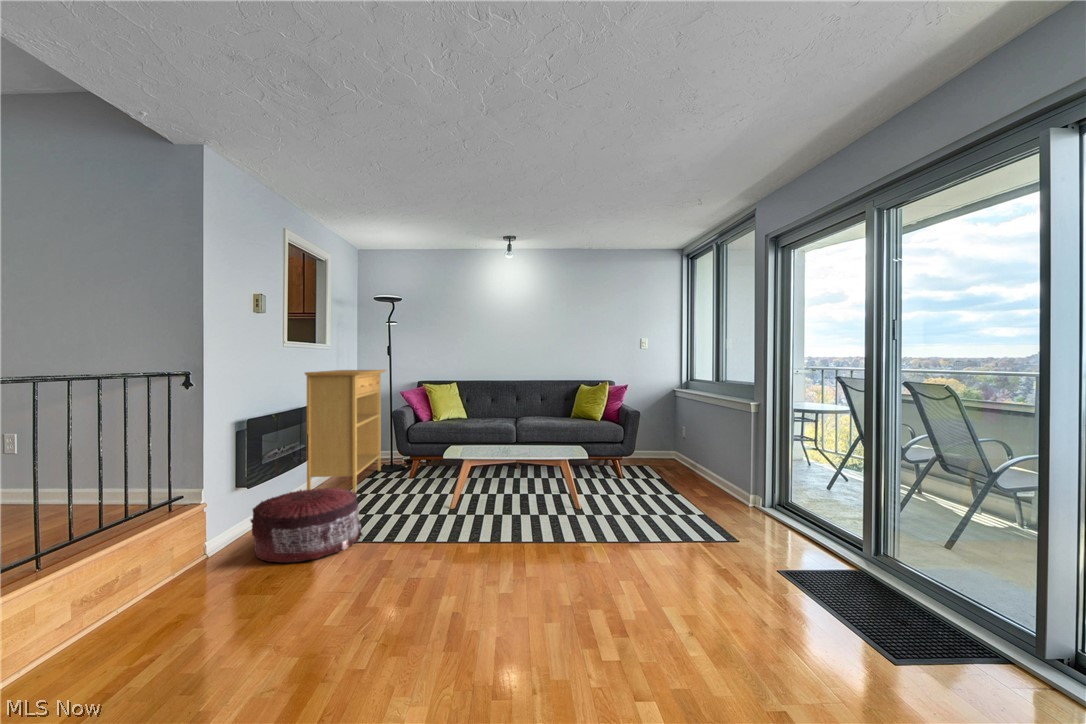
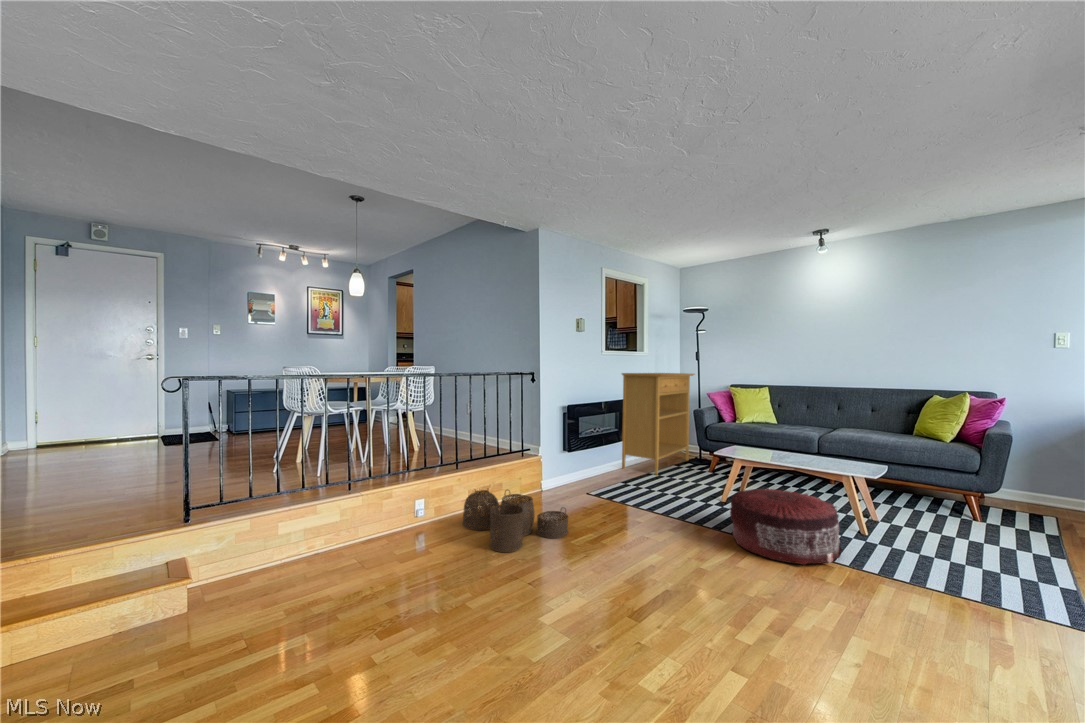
pouf: present [251,488,363,563] -> present [730,488,843,565]
woven basket: none [87,560,288,656] -> present [463,490,568,552]

